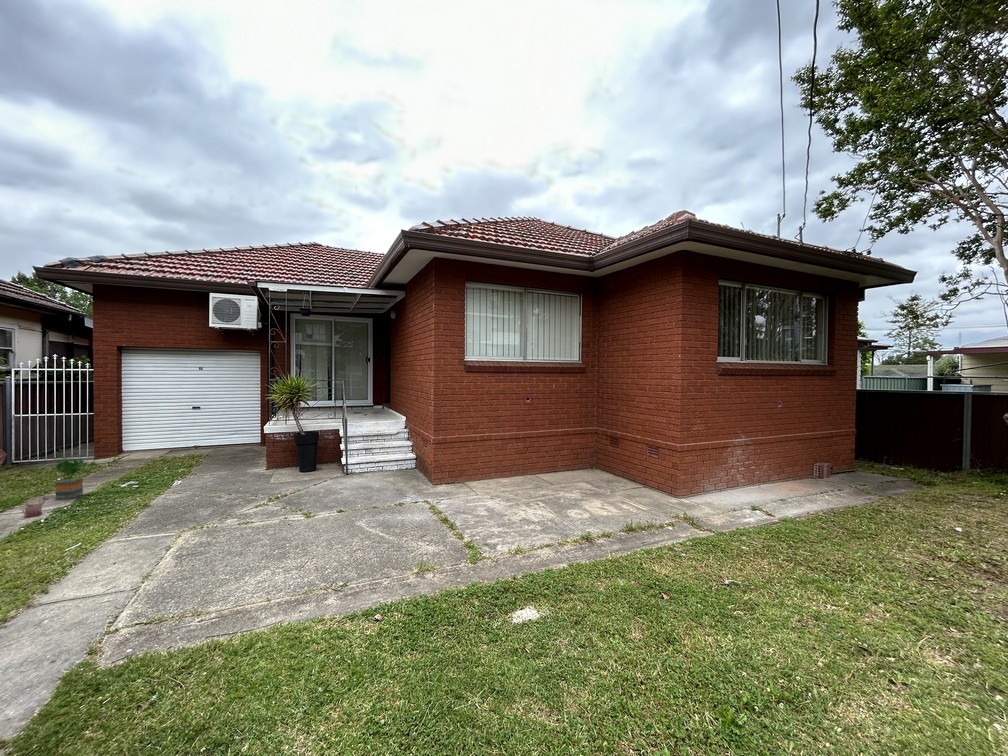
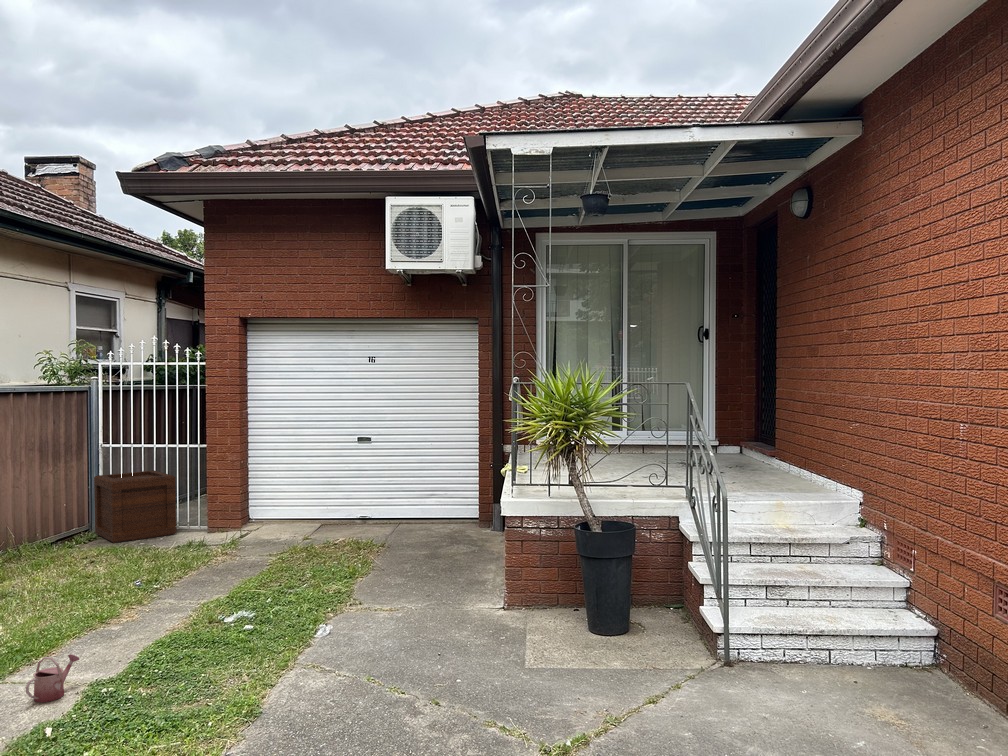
wooden crate: none [12,427,74,466] -> present [94,470,176,543]
potted tree: present [55,460,87,499] -> none [102,560,162,649]

